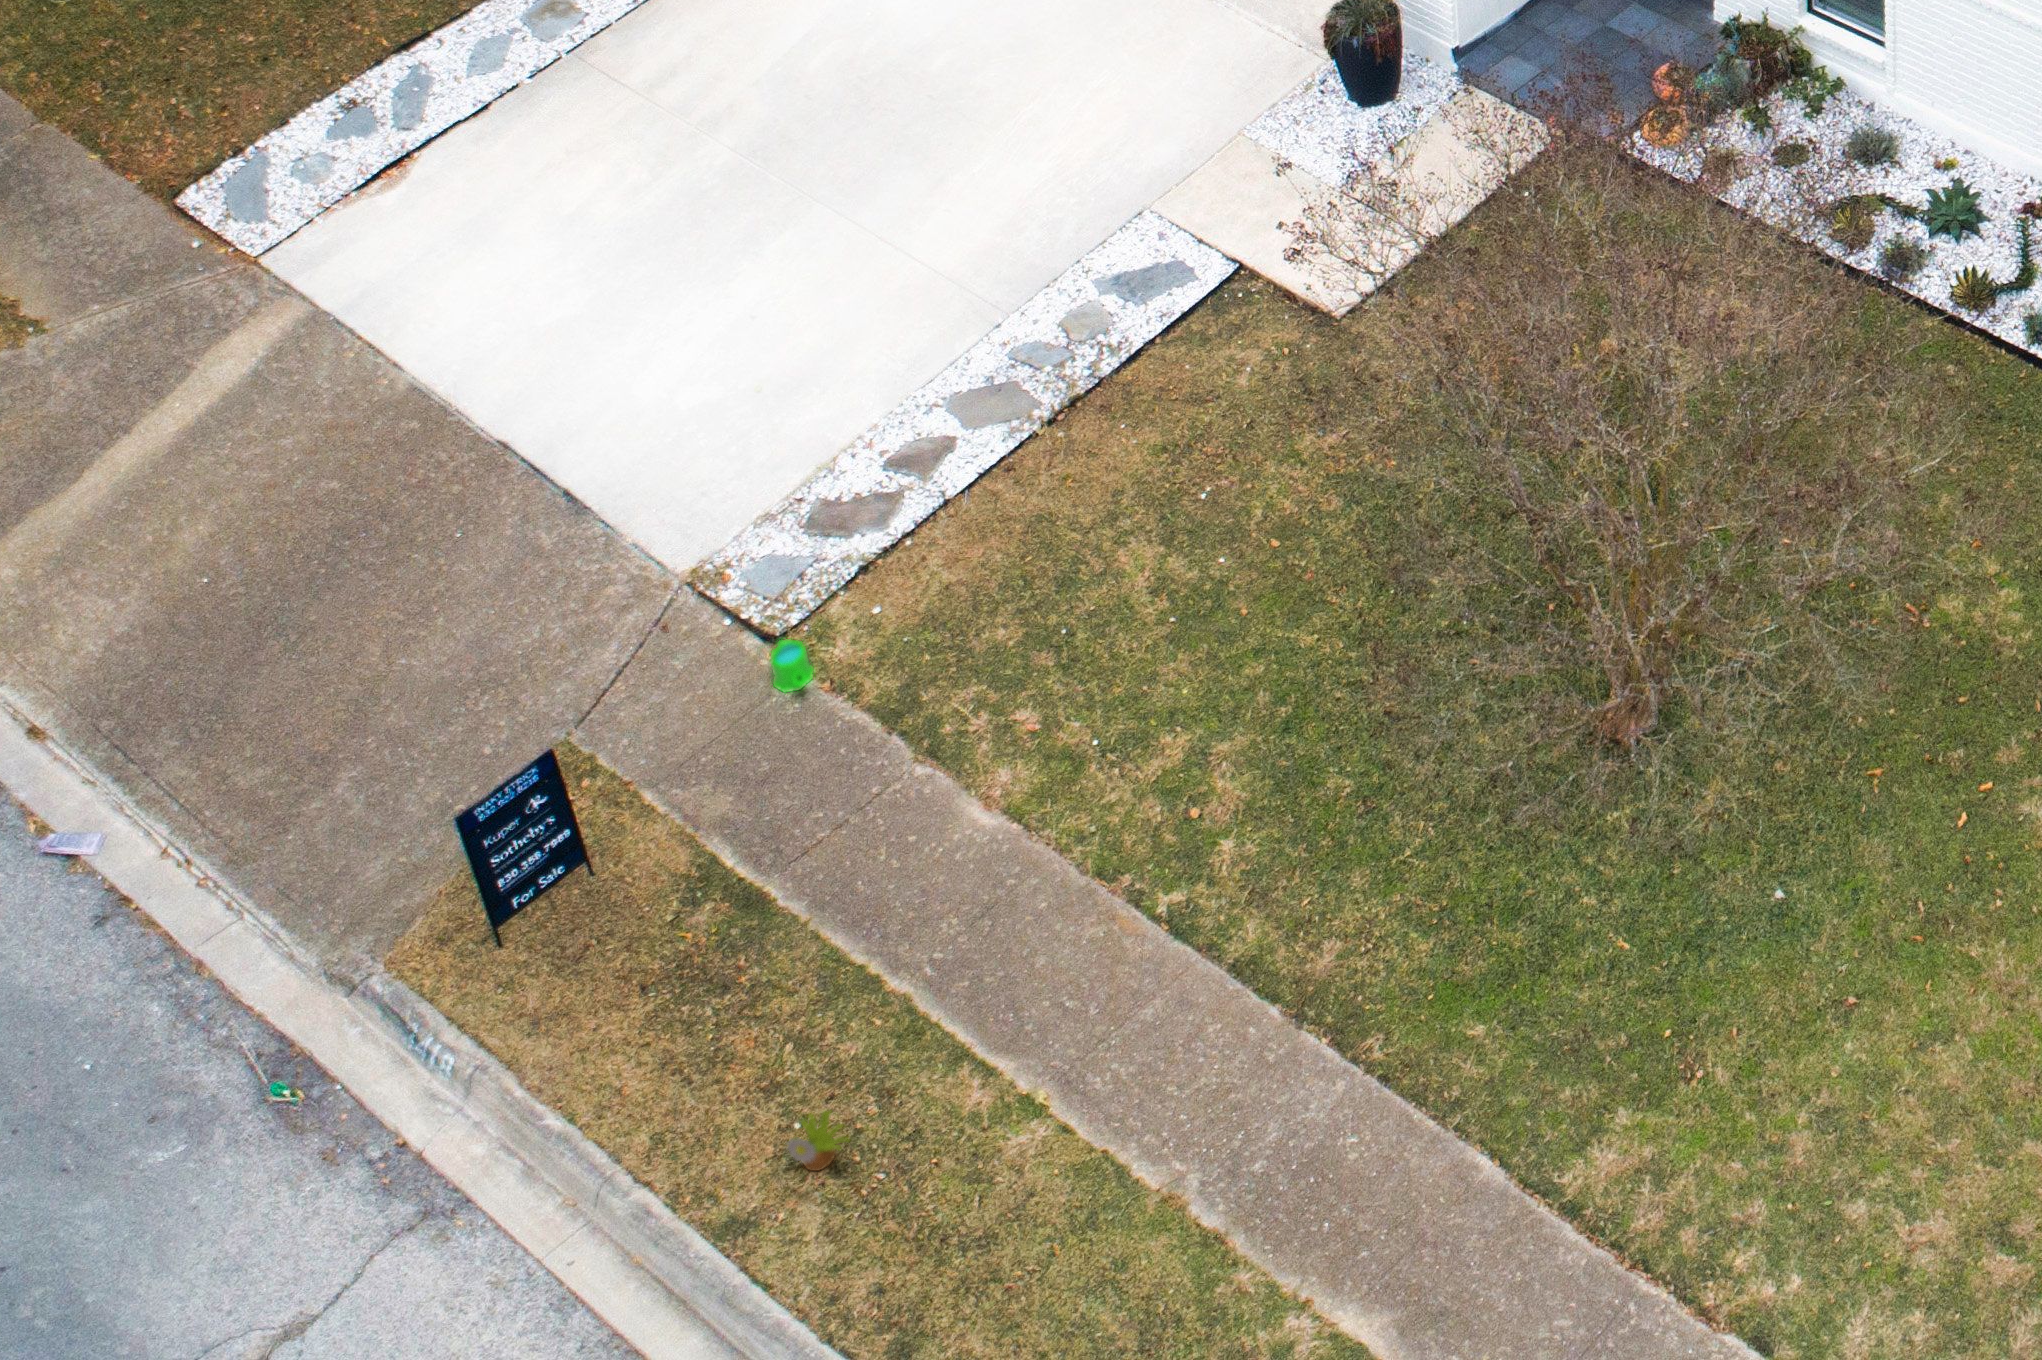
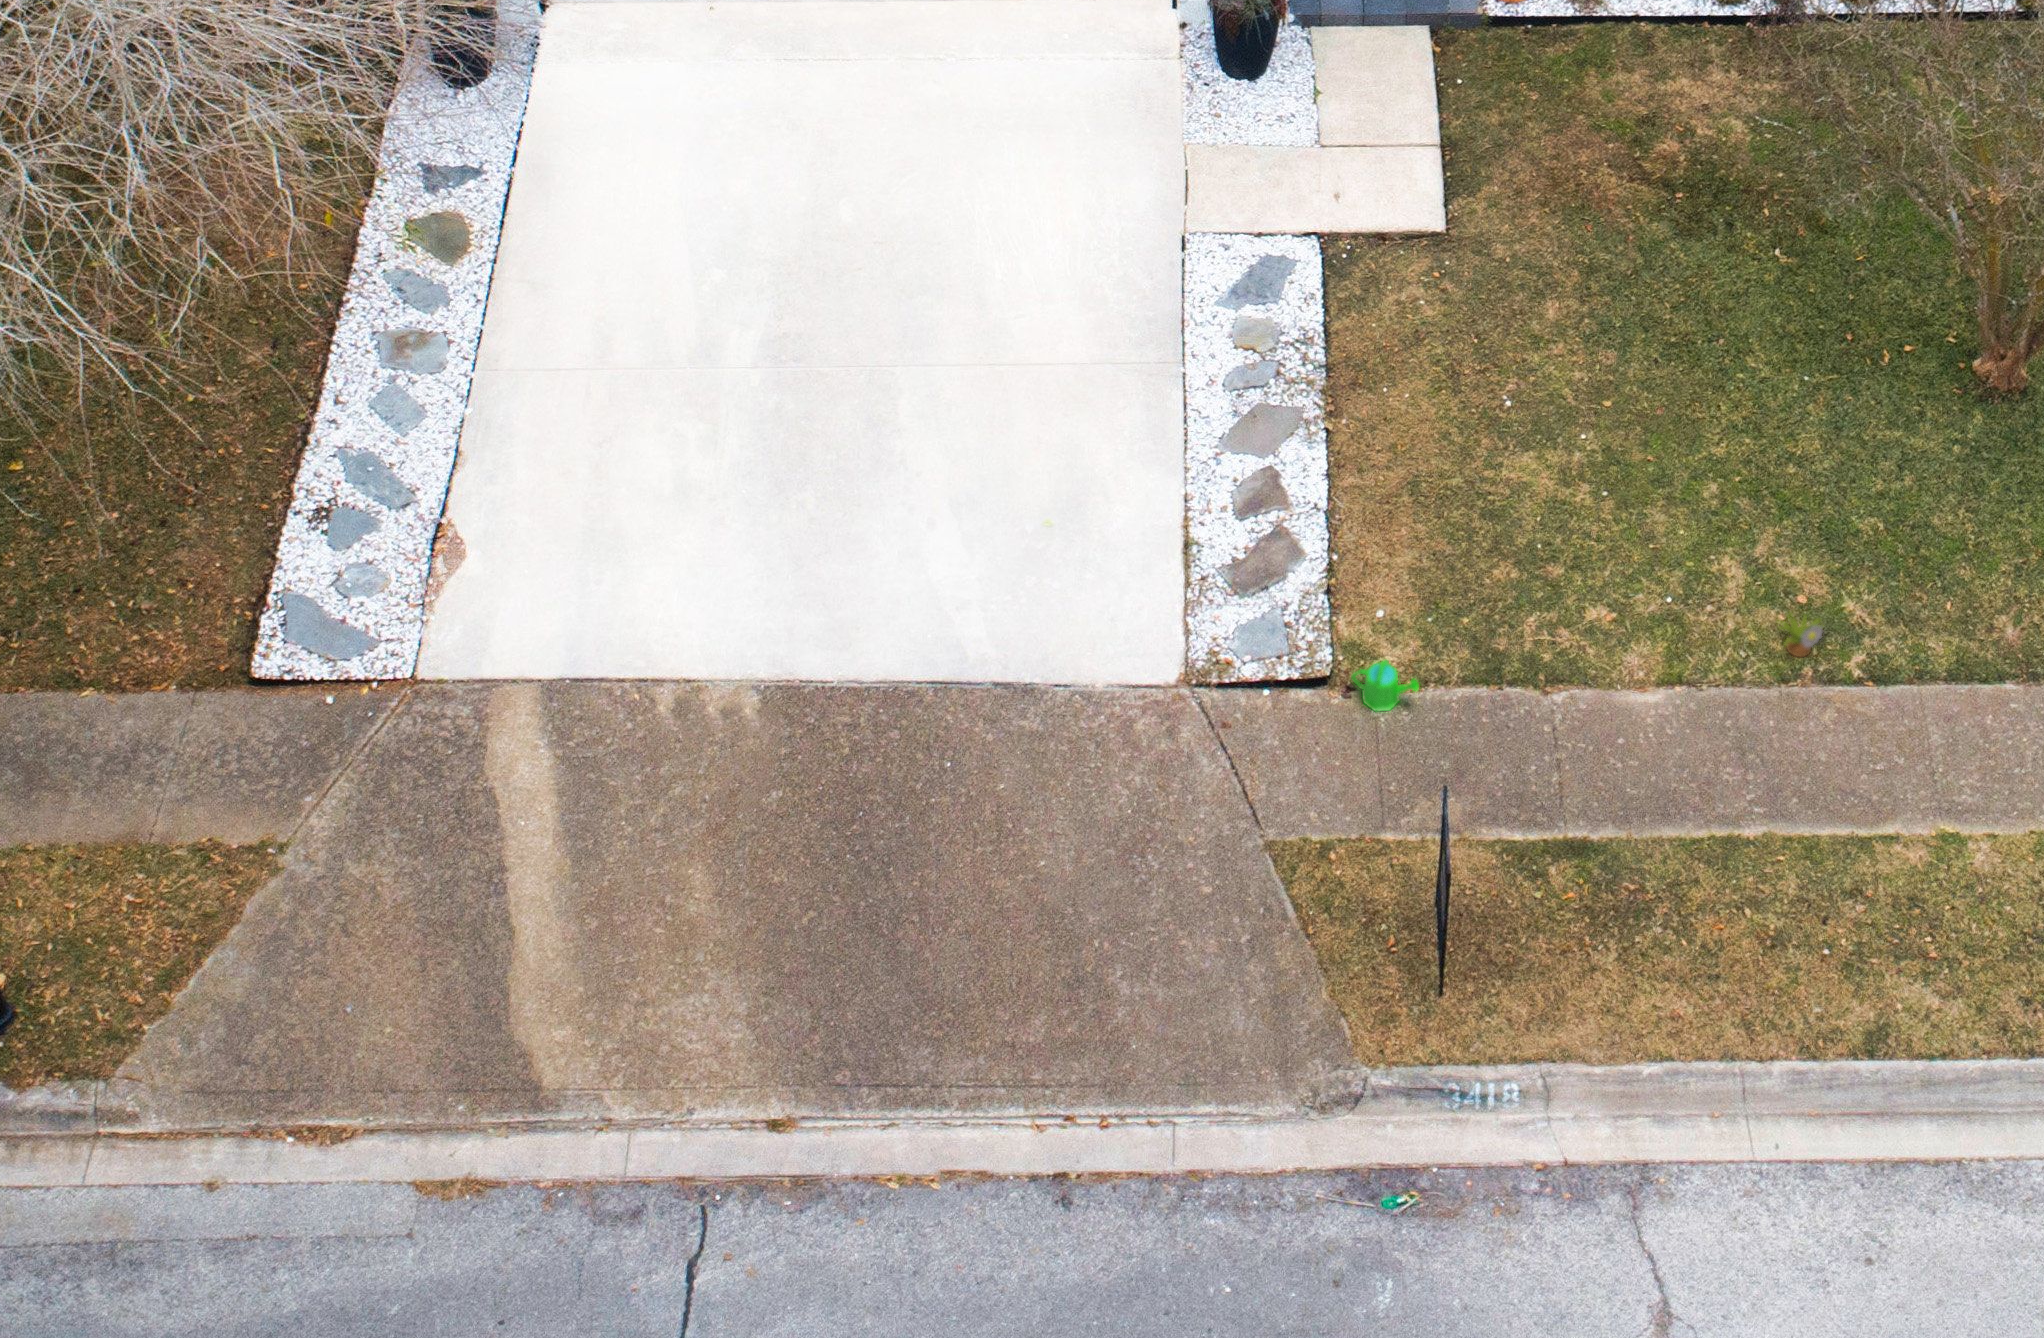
decorative plant: present [787,1110,849,1171] -> present [1779,612,1824,657]

